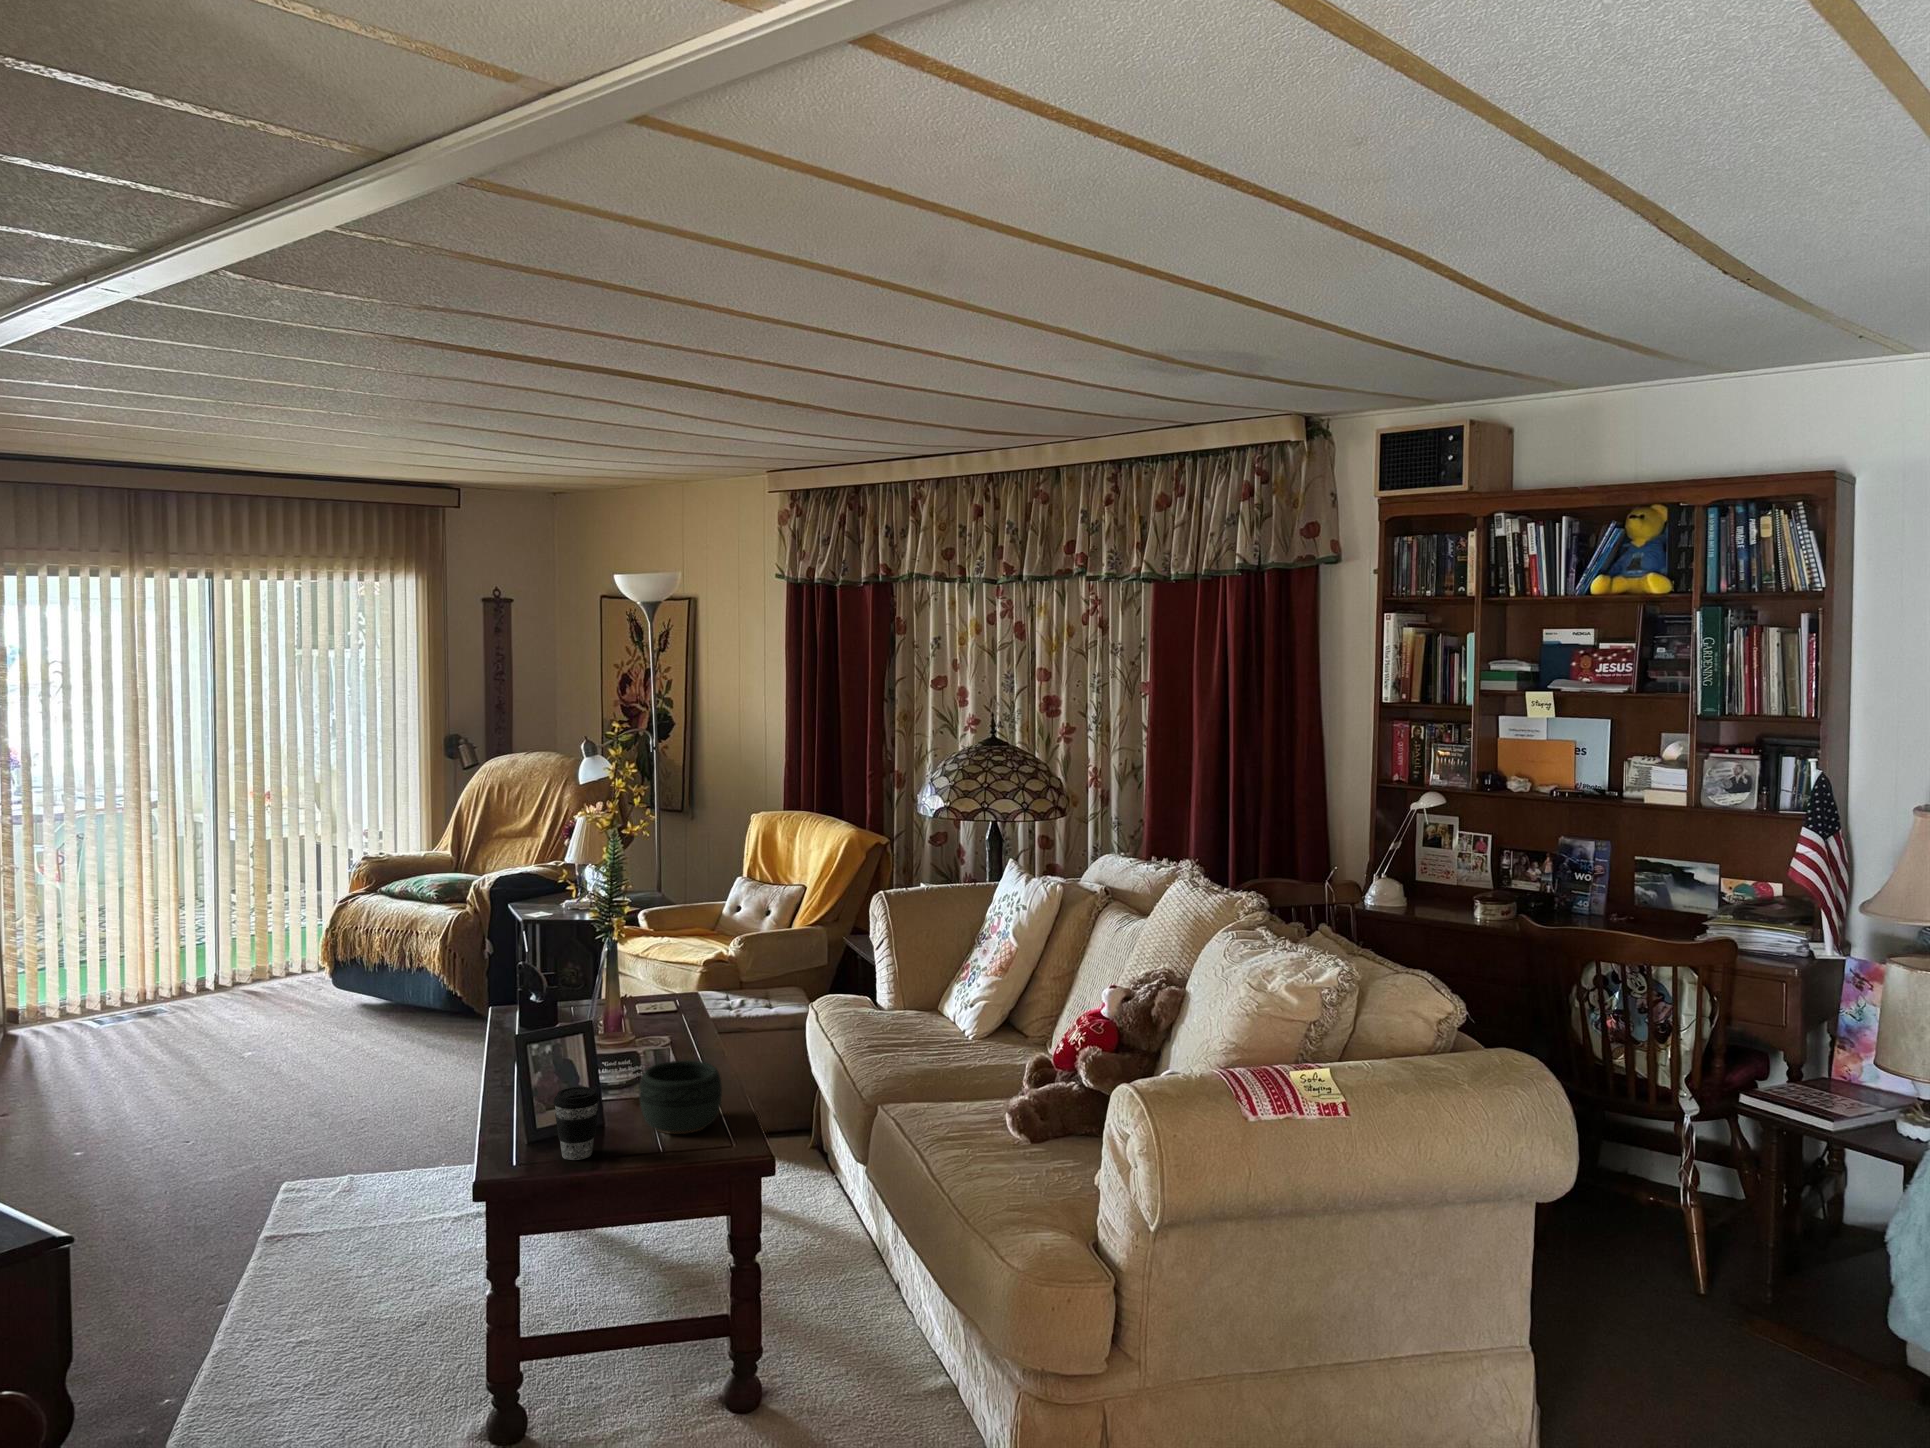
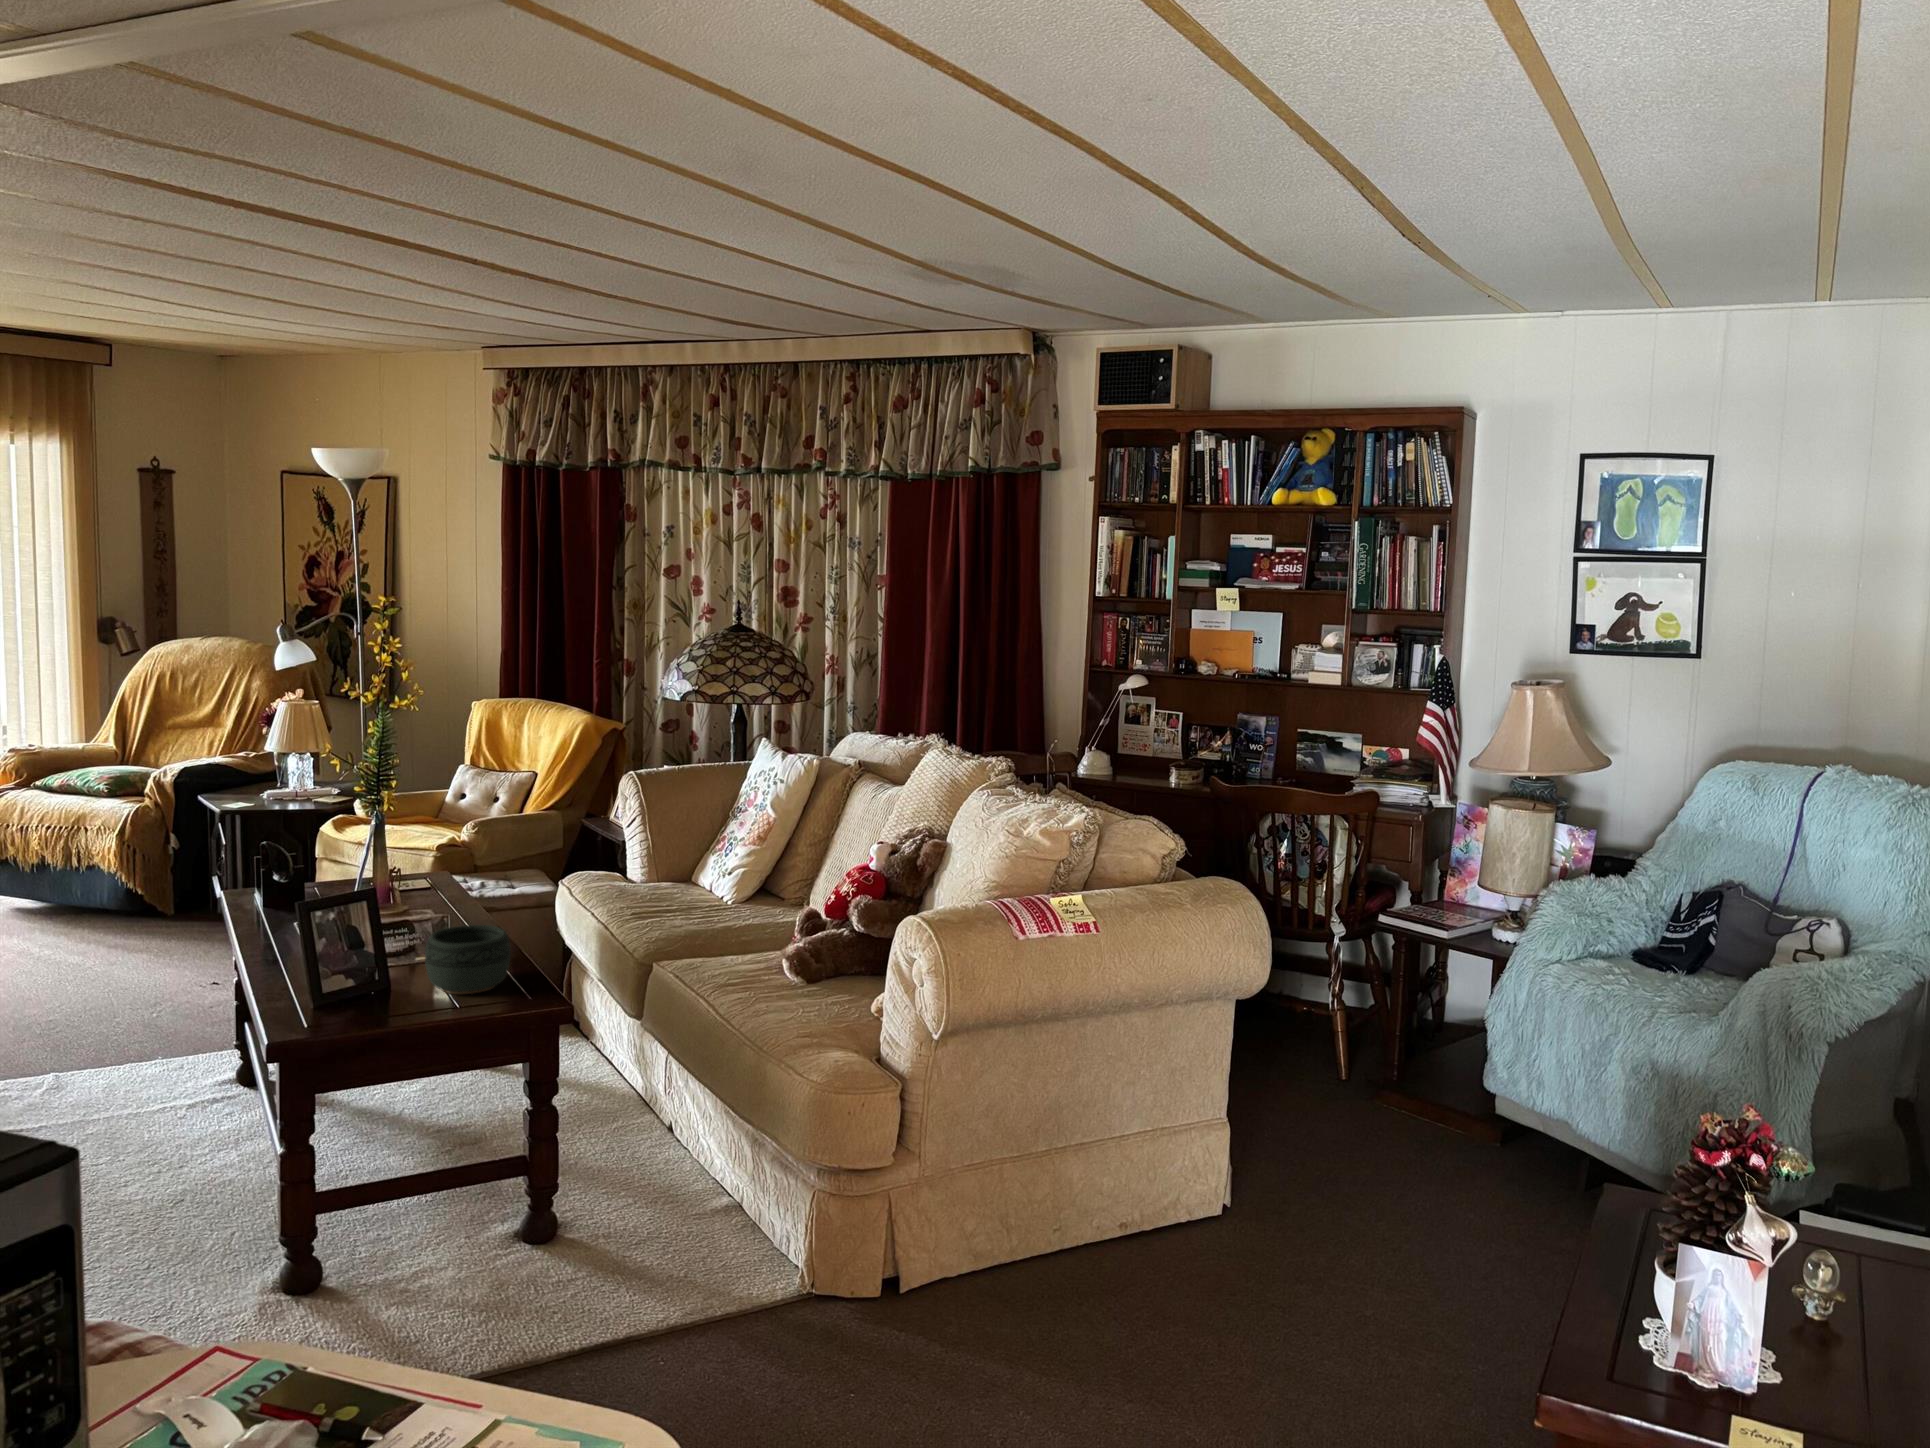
coffee cup: present [554,1087,599,1160] -> none [342,951,391,1022]

